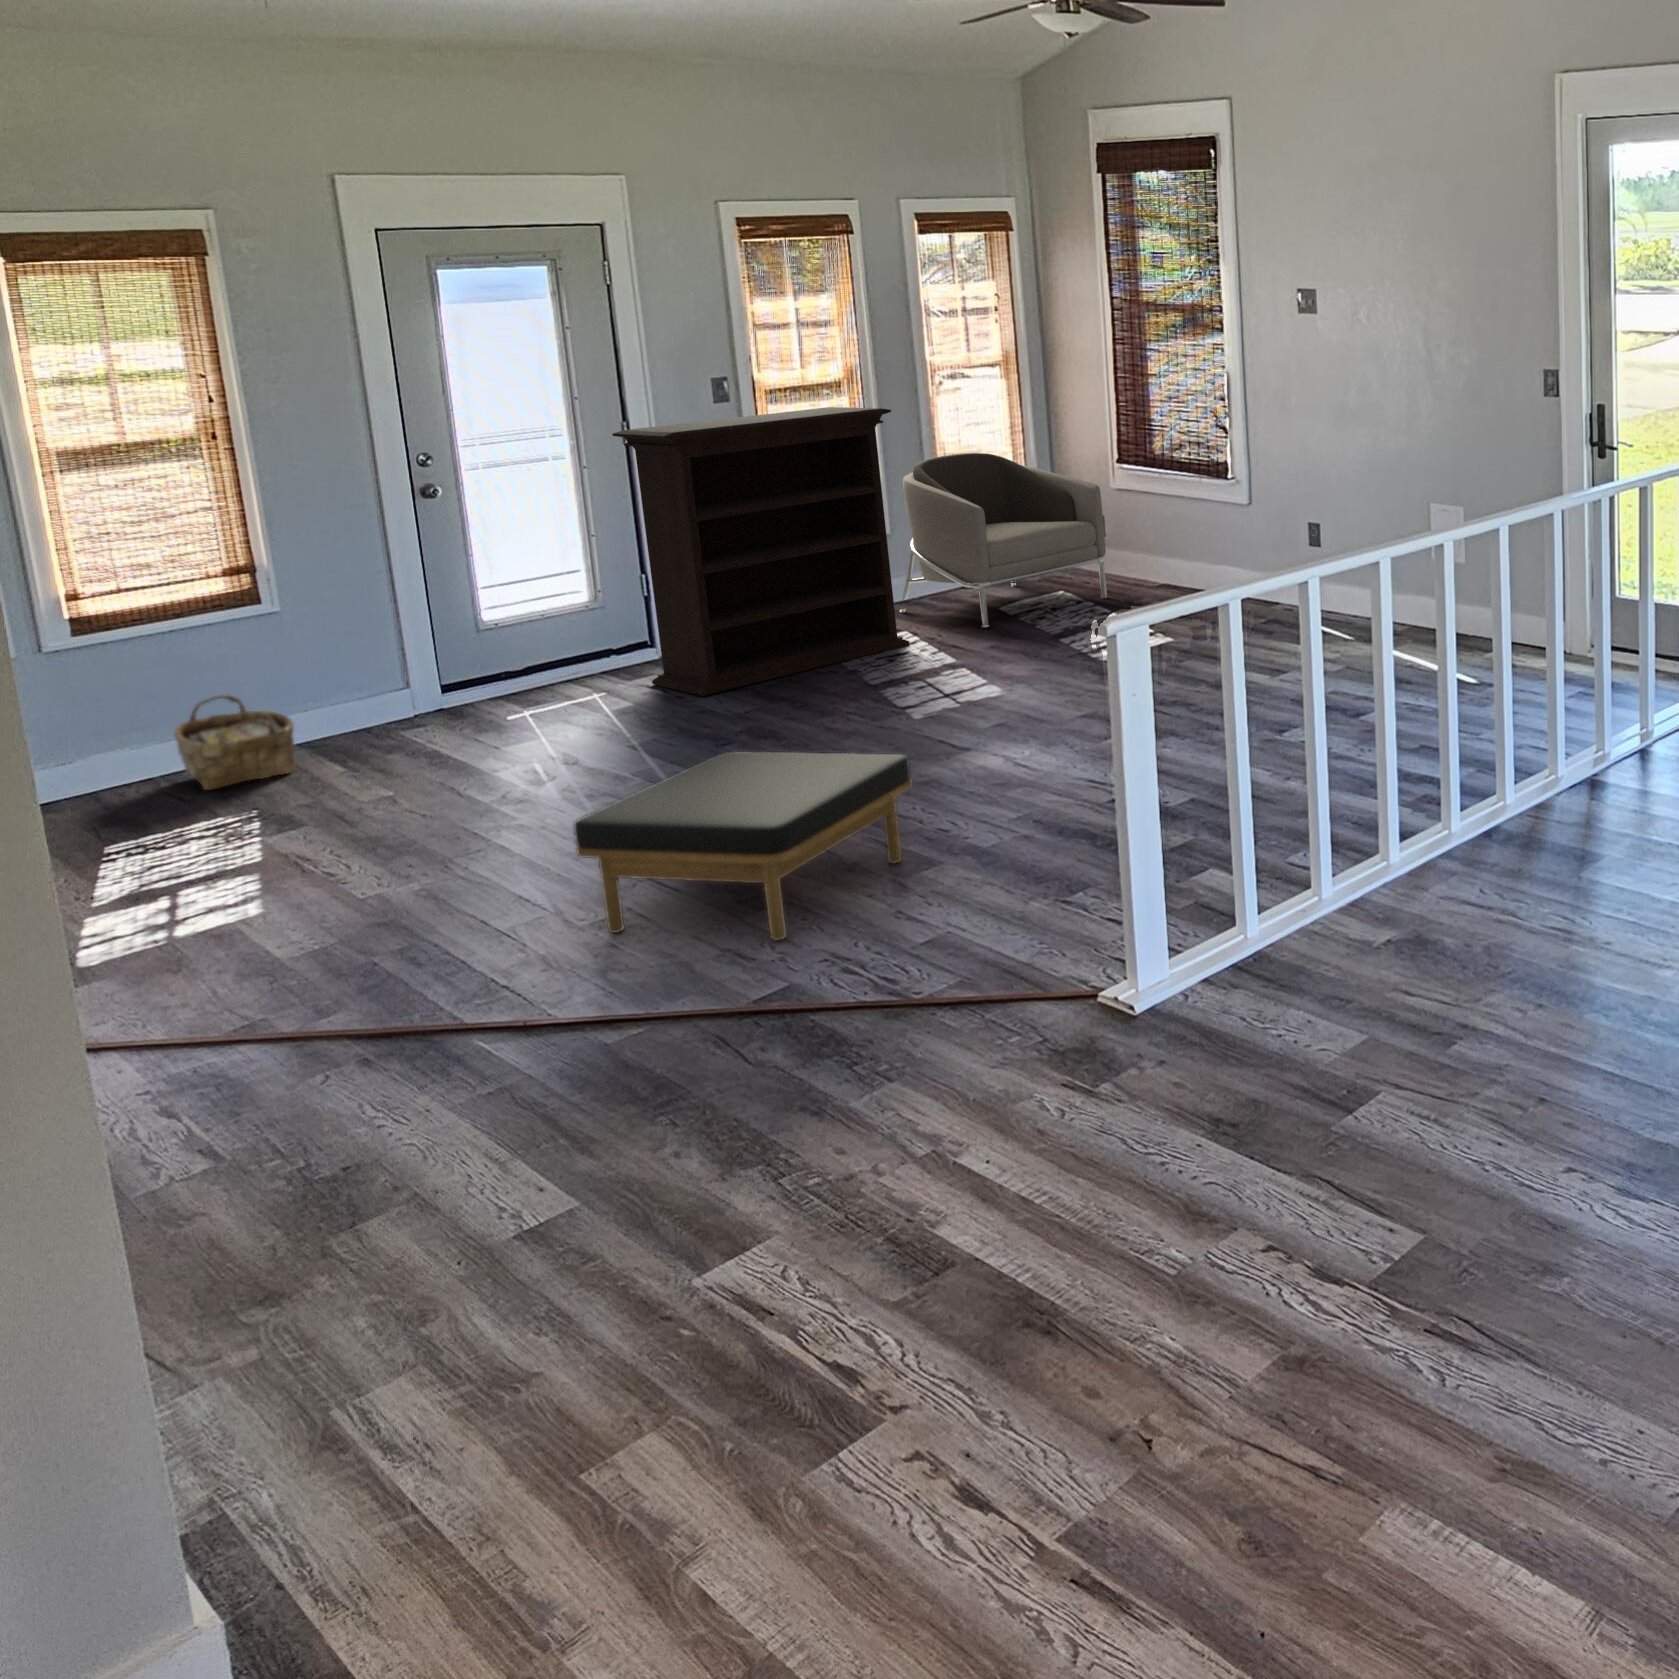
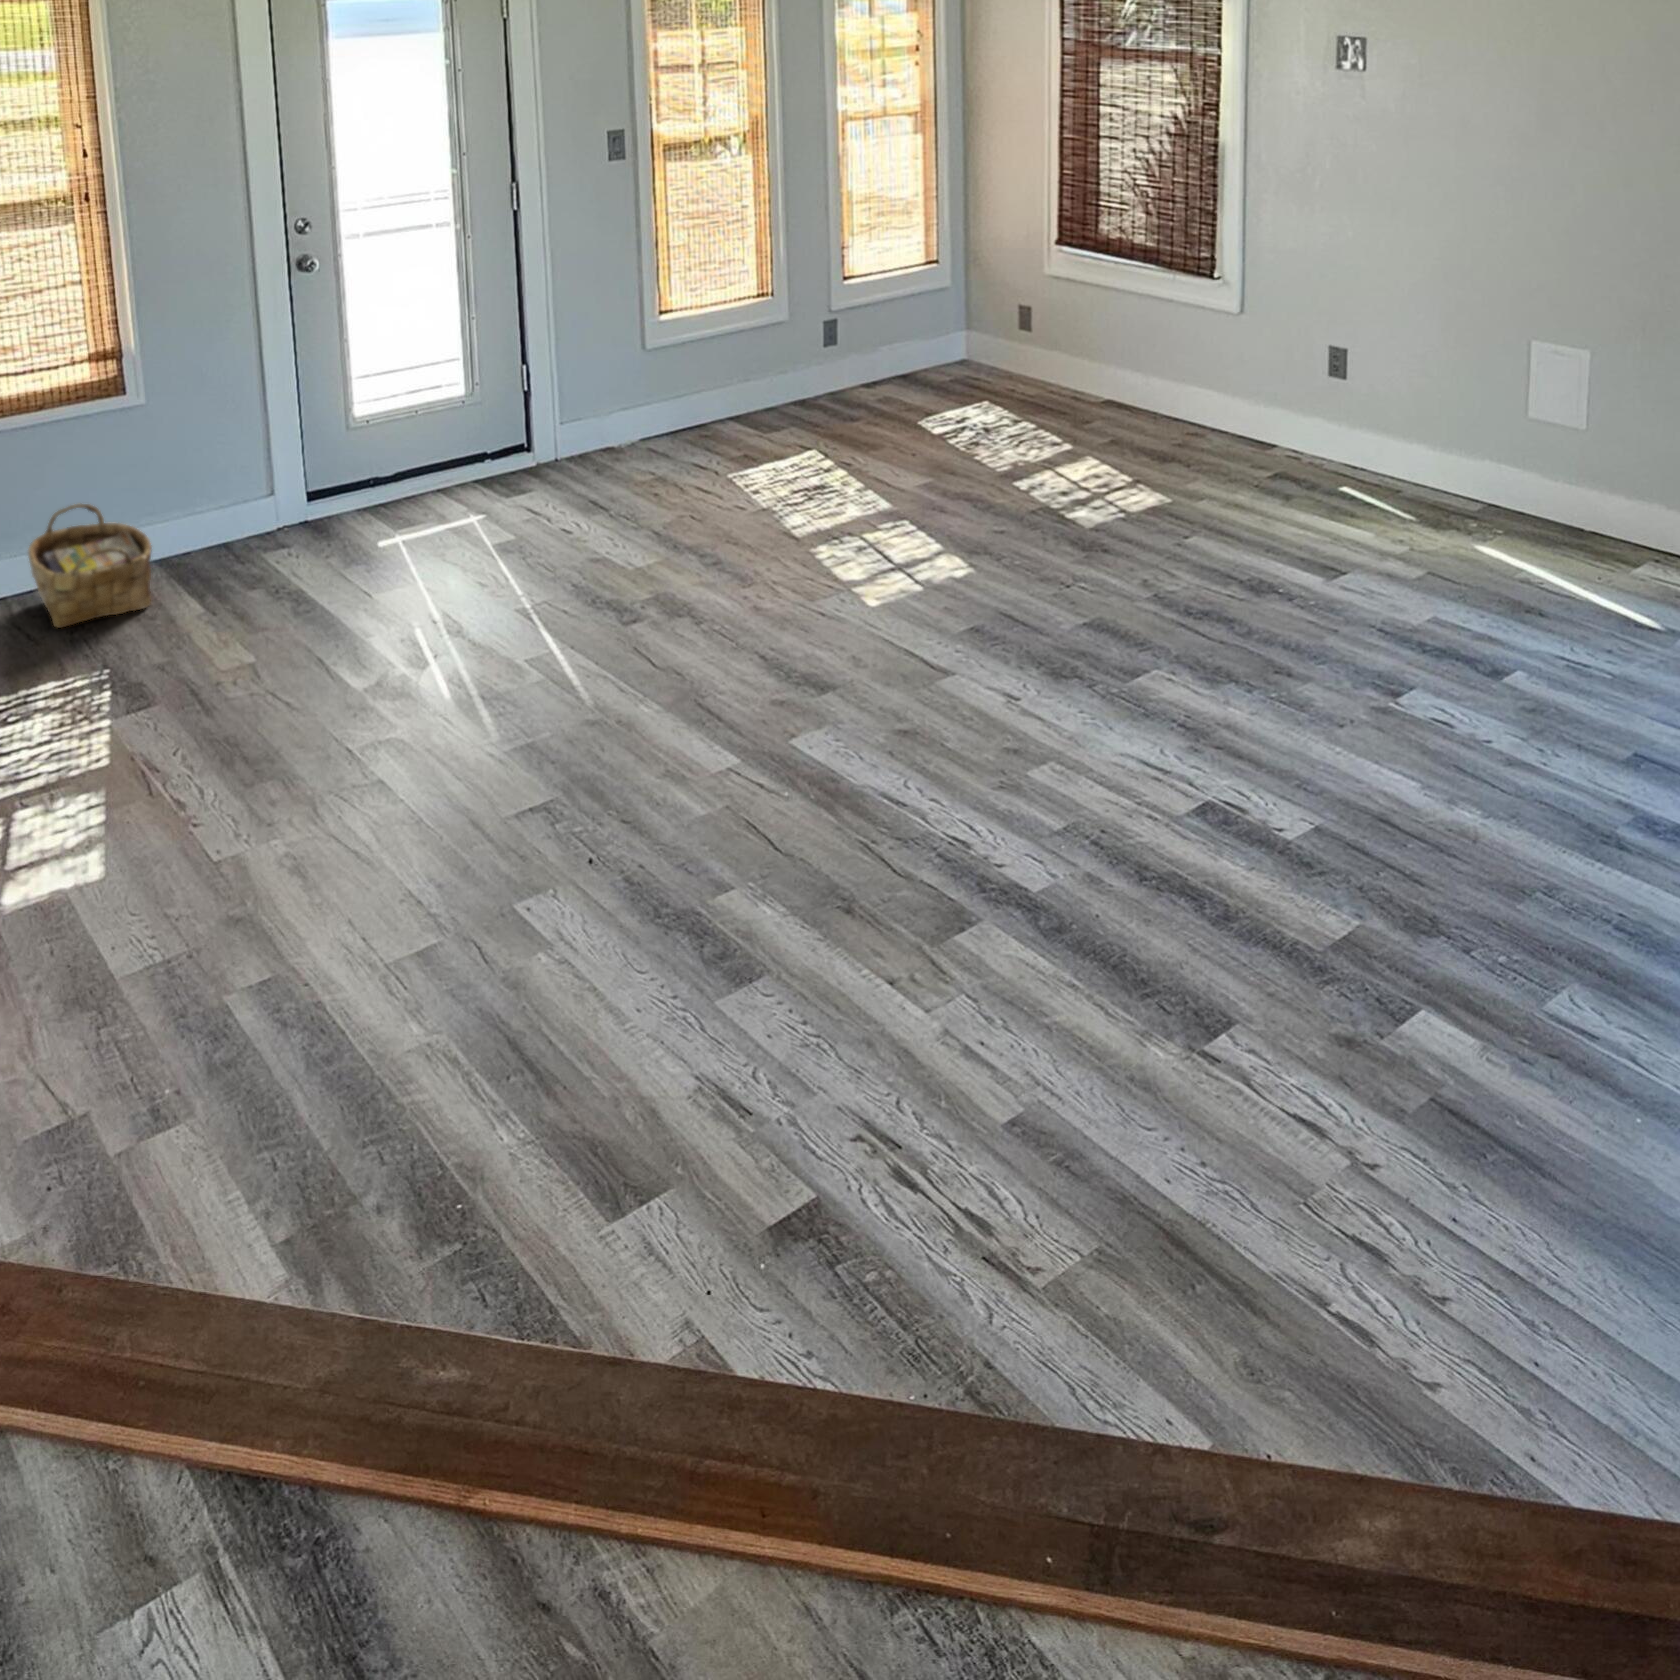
bookshelf: present [612,407,909,696] -> none [505,168,820,532]
armchair: present [900,453,1108,627] -> none [794,220,1043,449]
ottoman: present [574,752,913,940] -> none [500,729,960,1132]

